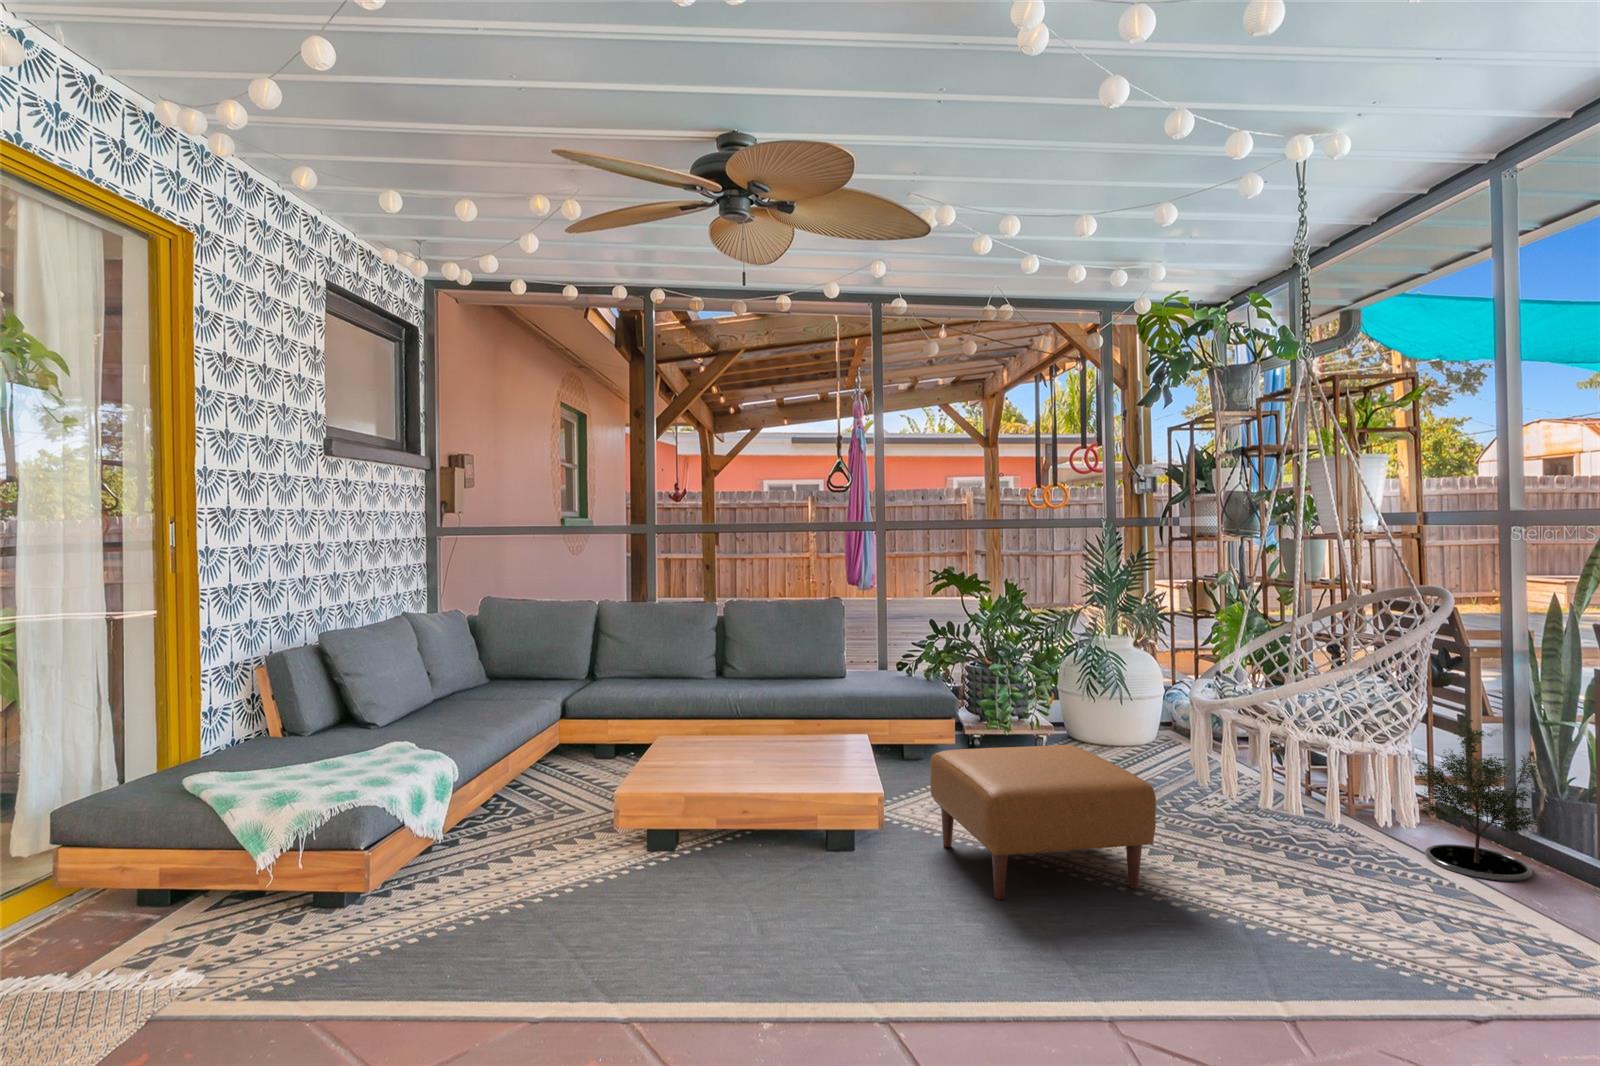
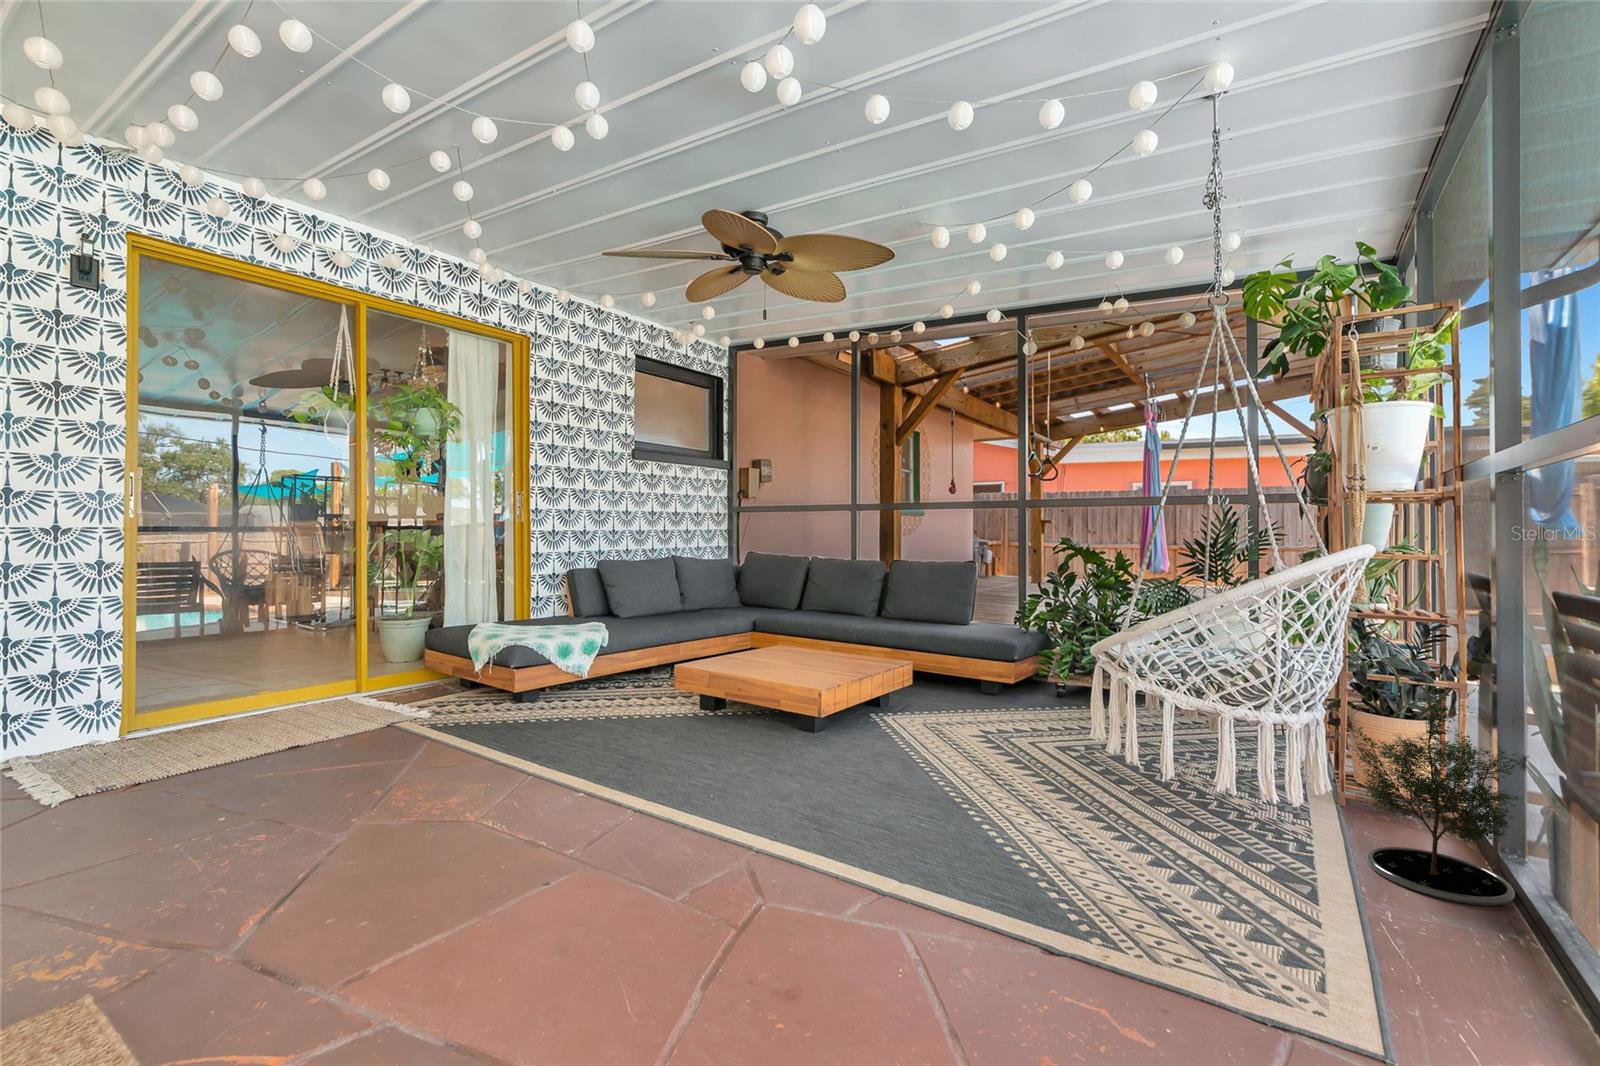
ottoman: present [930,745,1156,899] -> none [823,662,1001,795]

